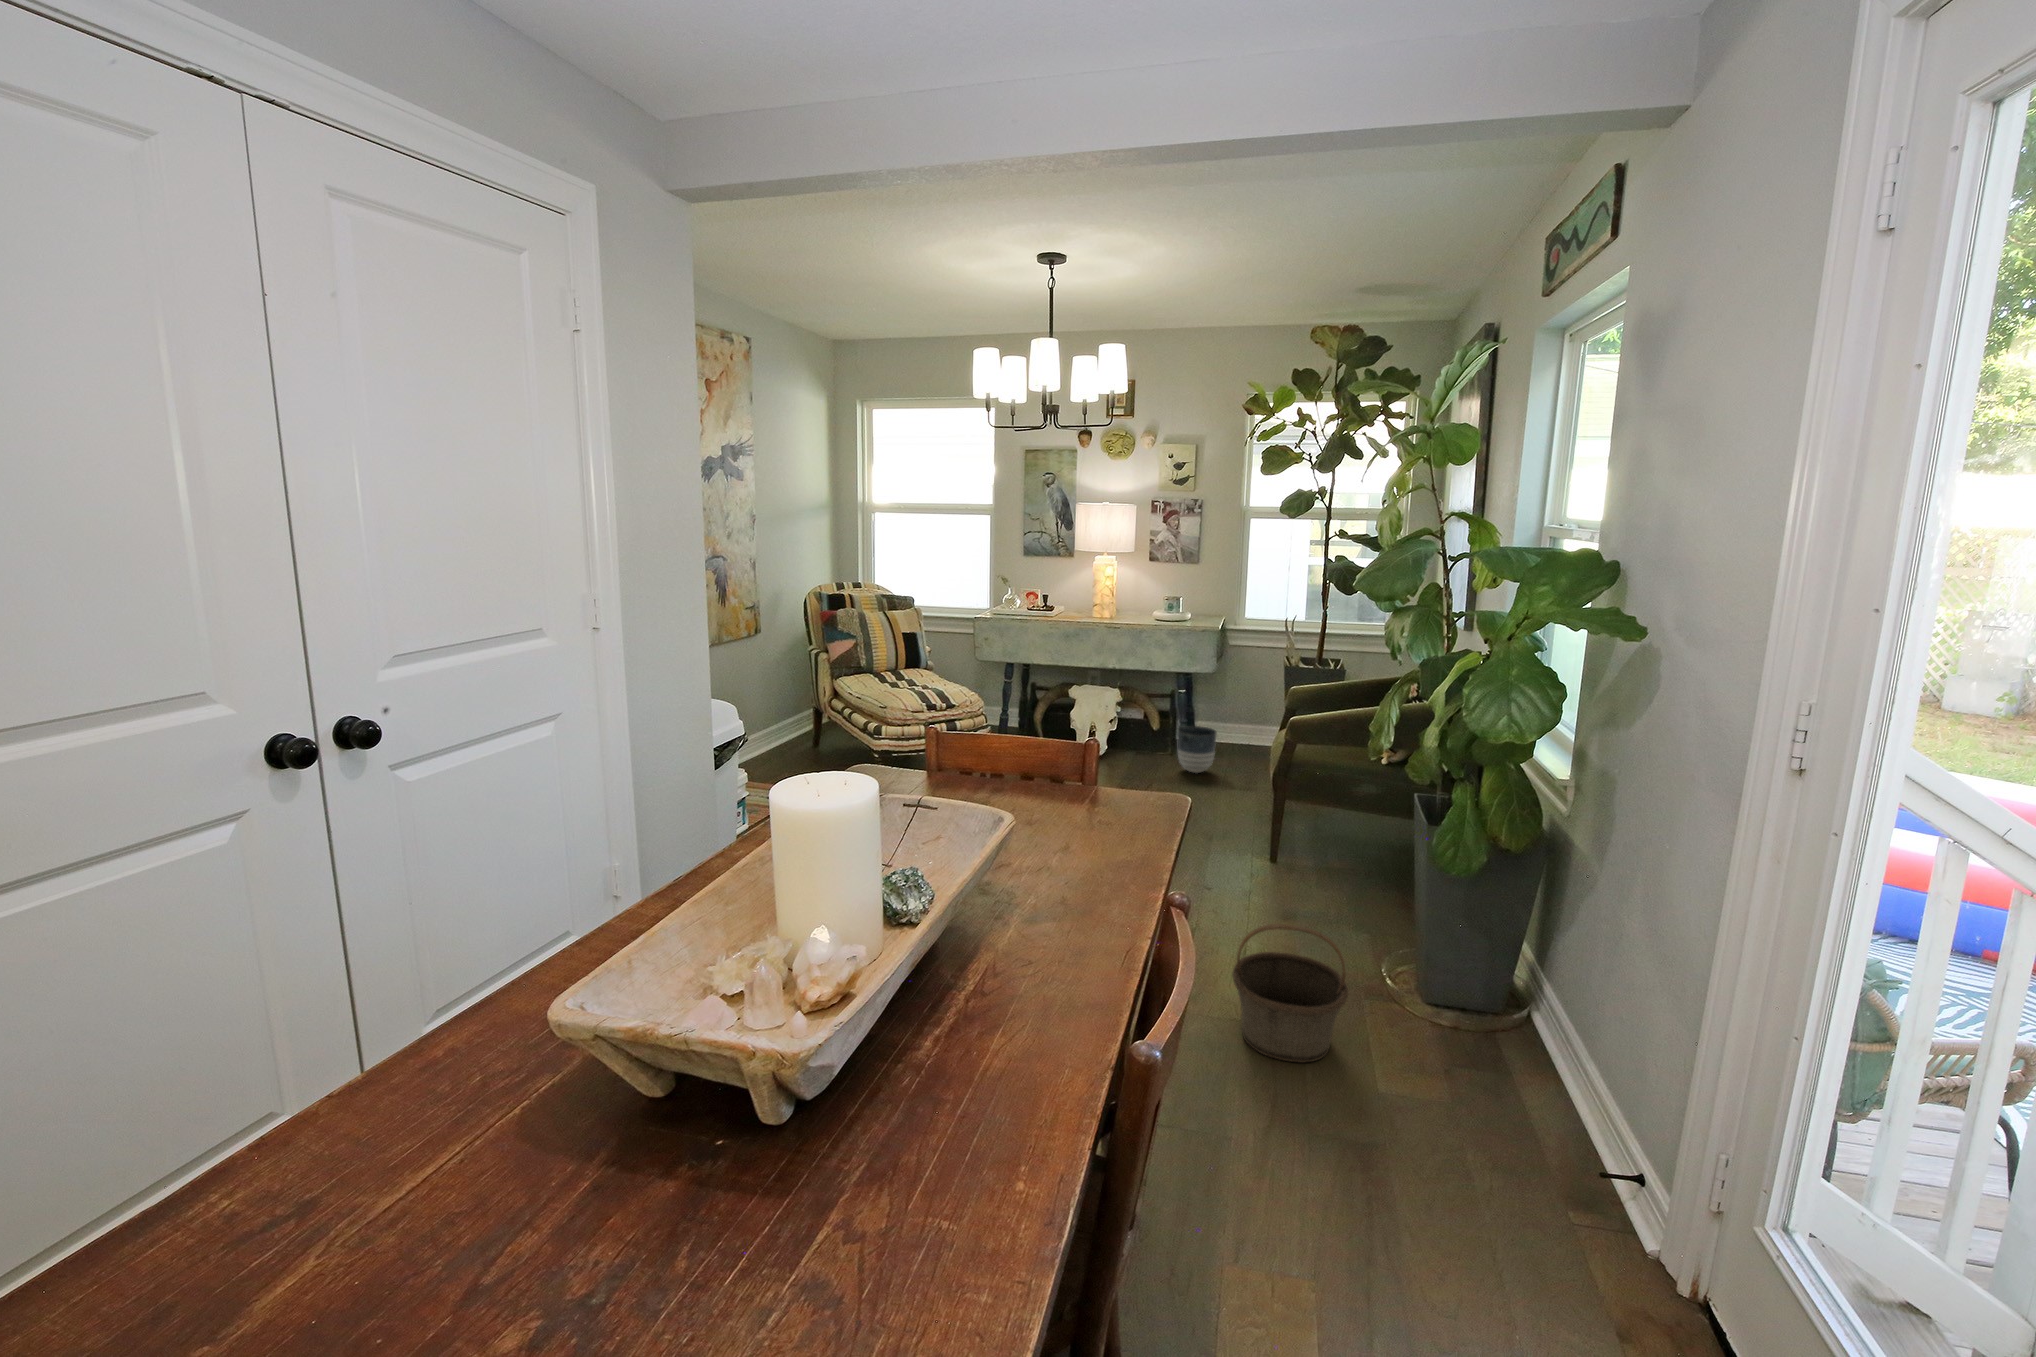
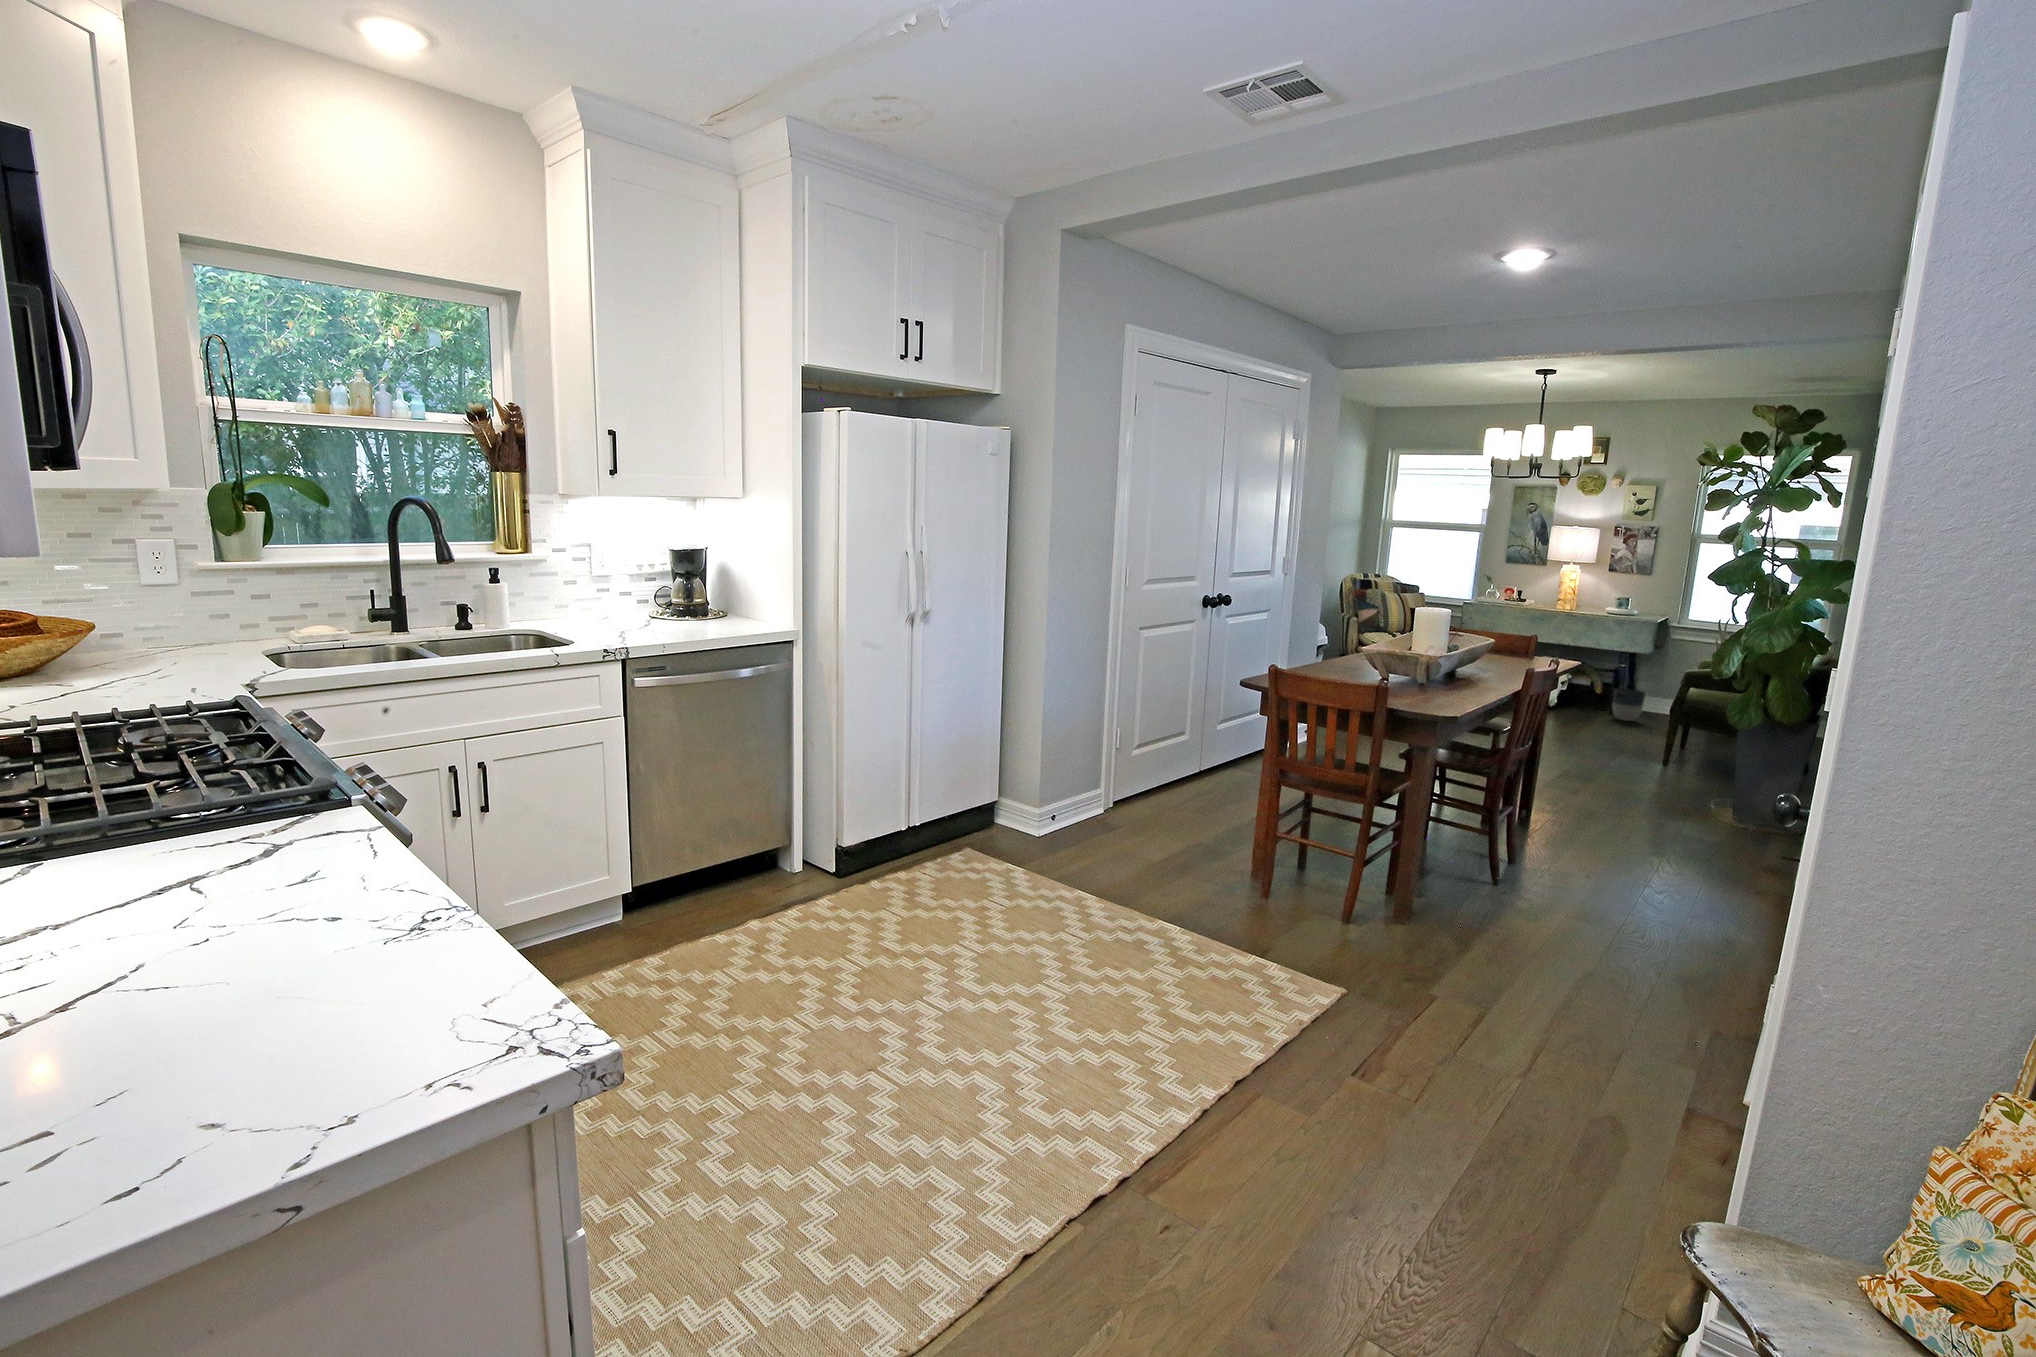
basket: present [1232,924,1348,1063] -> none [1602,735,1666,800]

